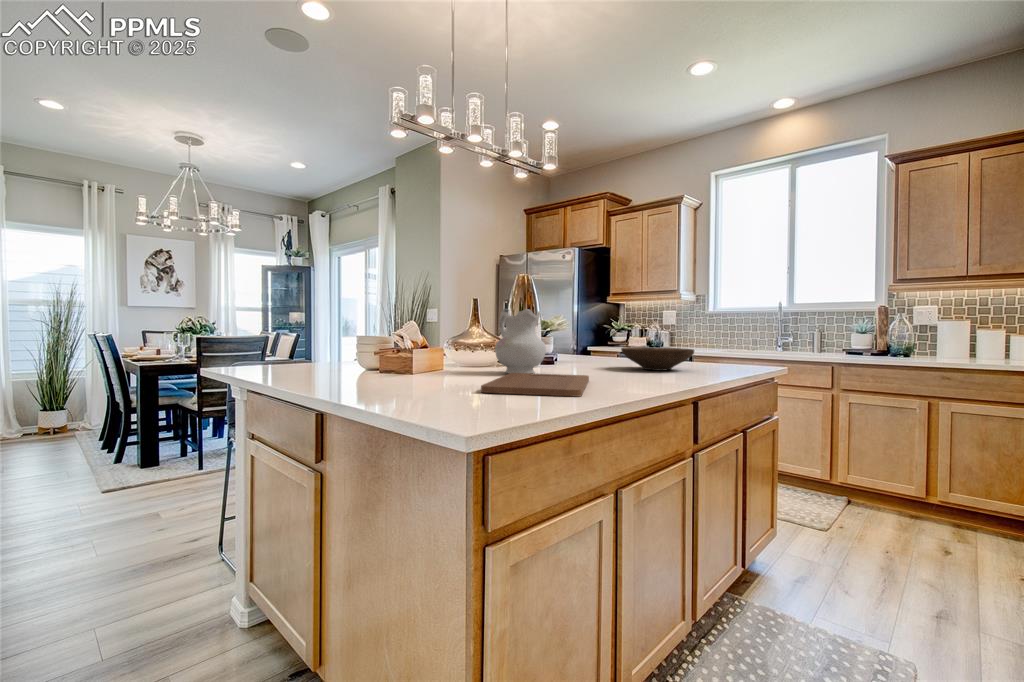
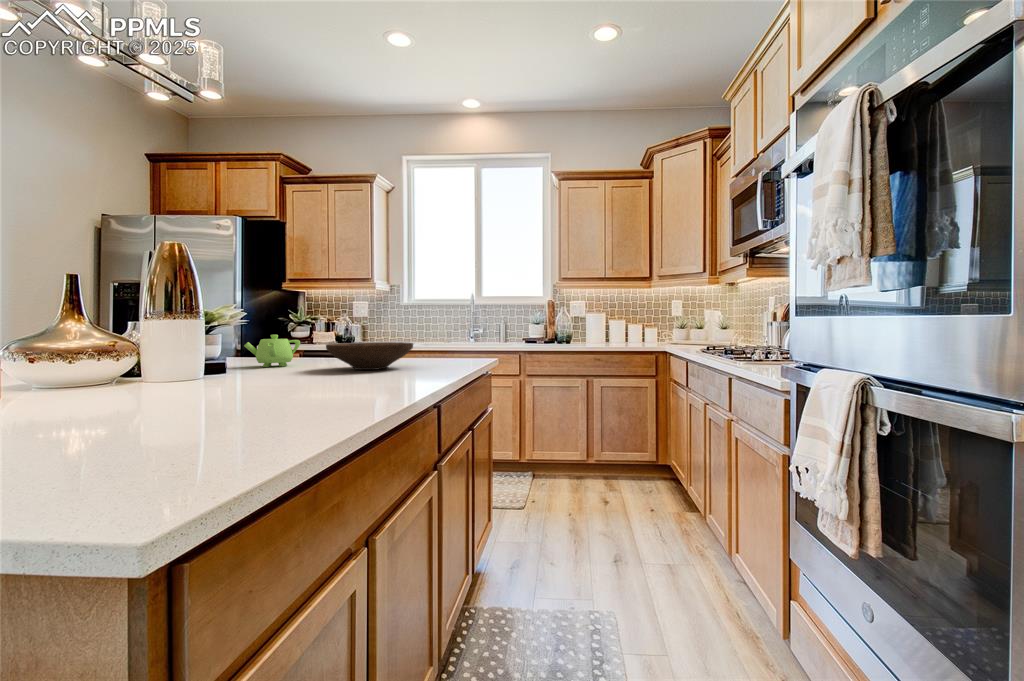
ceramic pitcher: present [495,309,546,373] -> none [128,291,221,392]
teapot: none [568,339,607,363] -> present [244,335,300,367]
cutting board: present [481,373,589,397] -> none [117,384,304,430]

